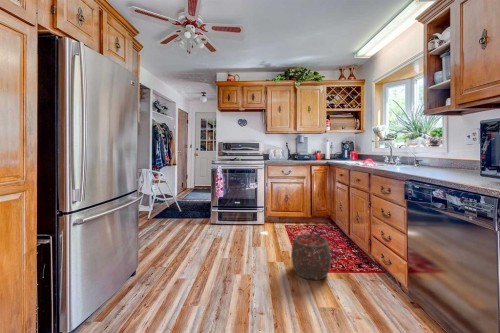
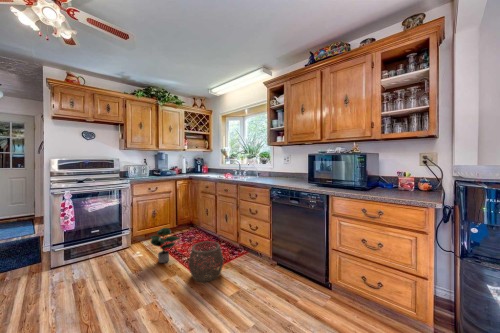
potted plant: none [267,211,296,245] -> present [150,228,179,263]

